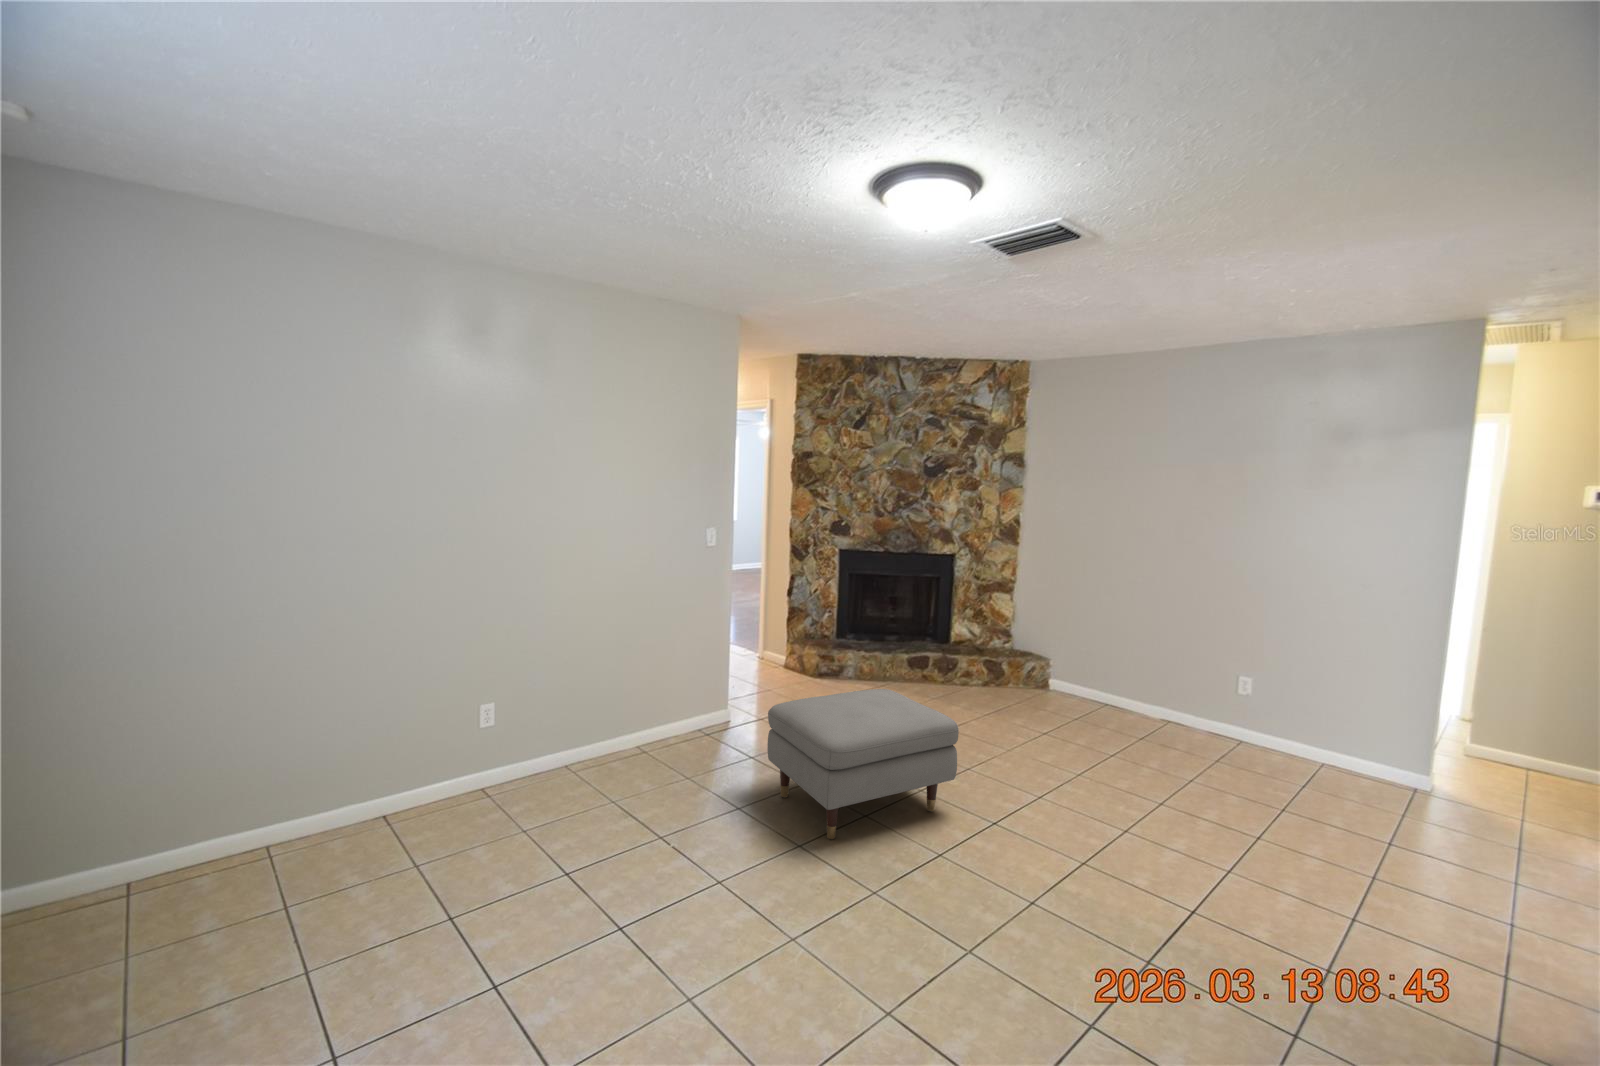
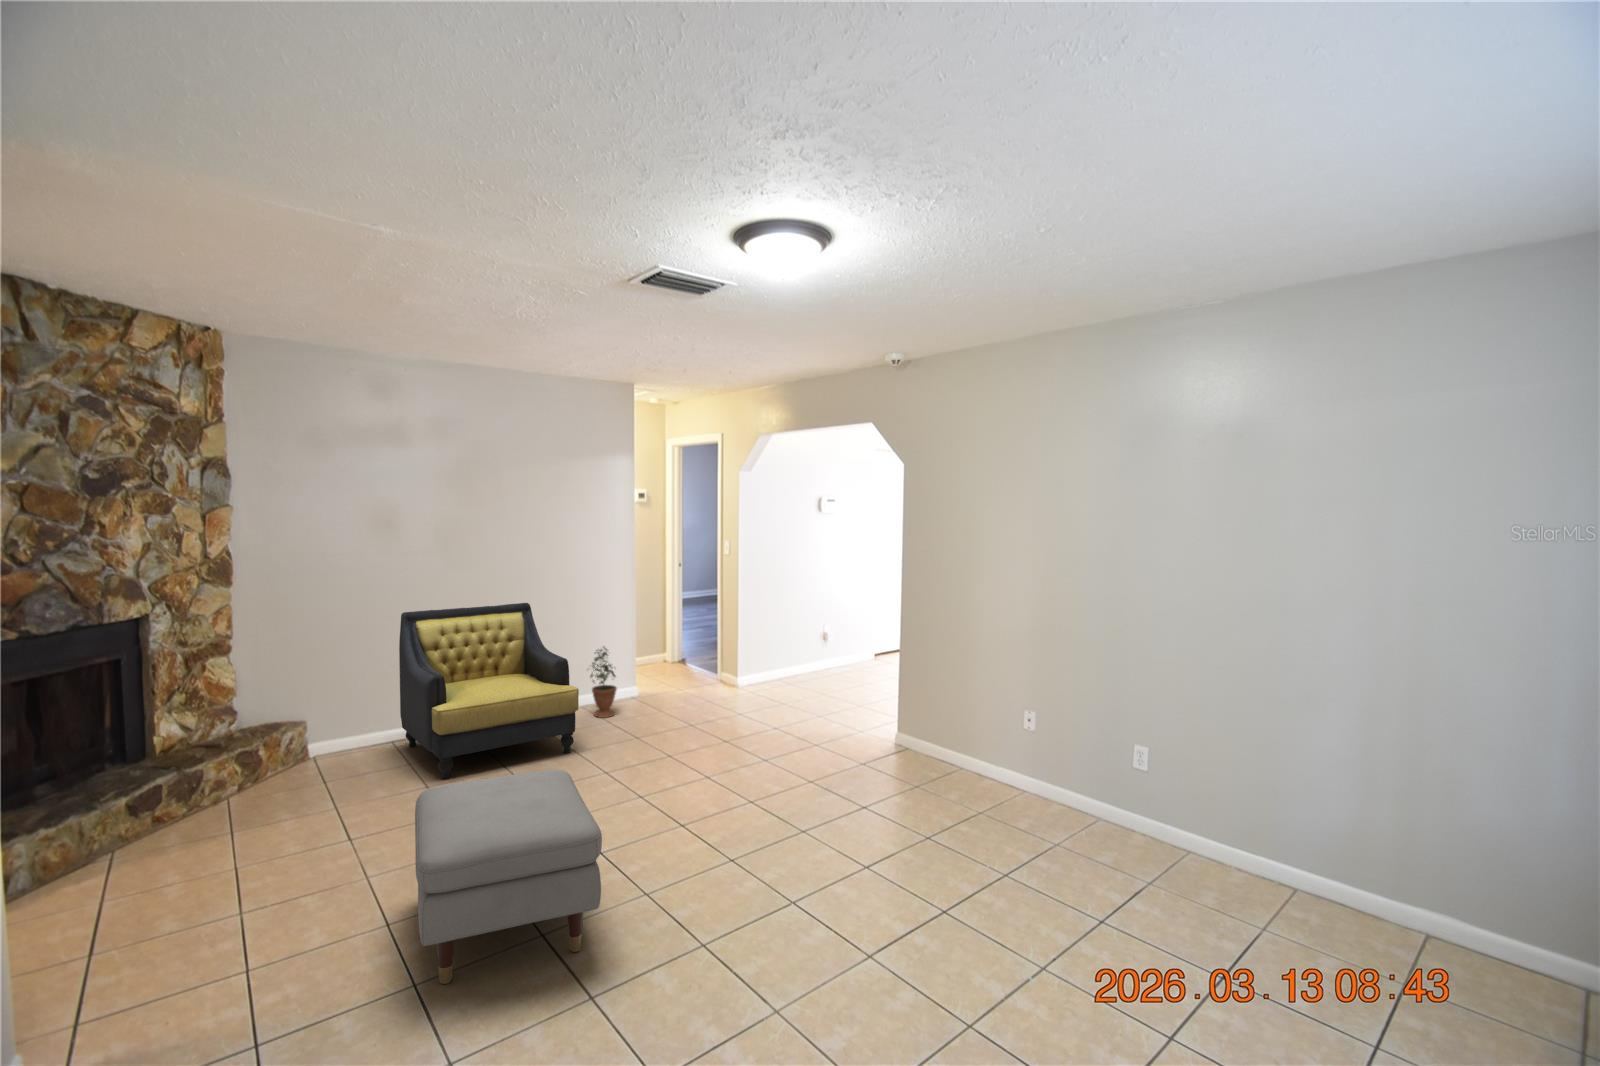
armchair: none [1065,590,1261,778] -> present [399,603,579,779]
potted plant: none [1329,688,1380,787] -> present [590,648,617,718]

